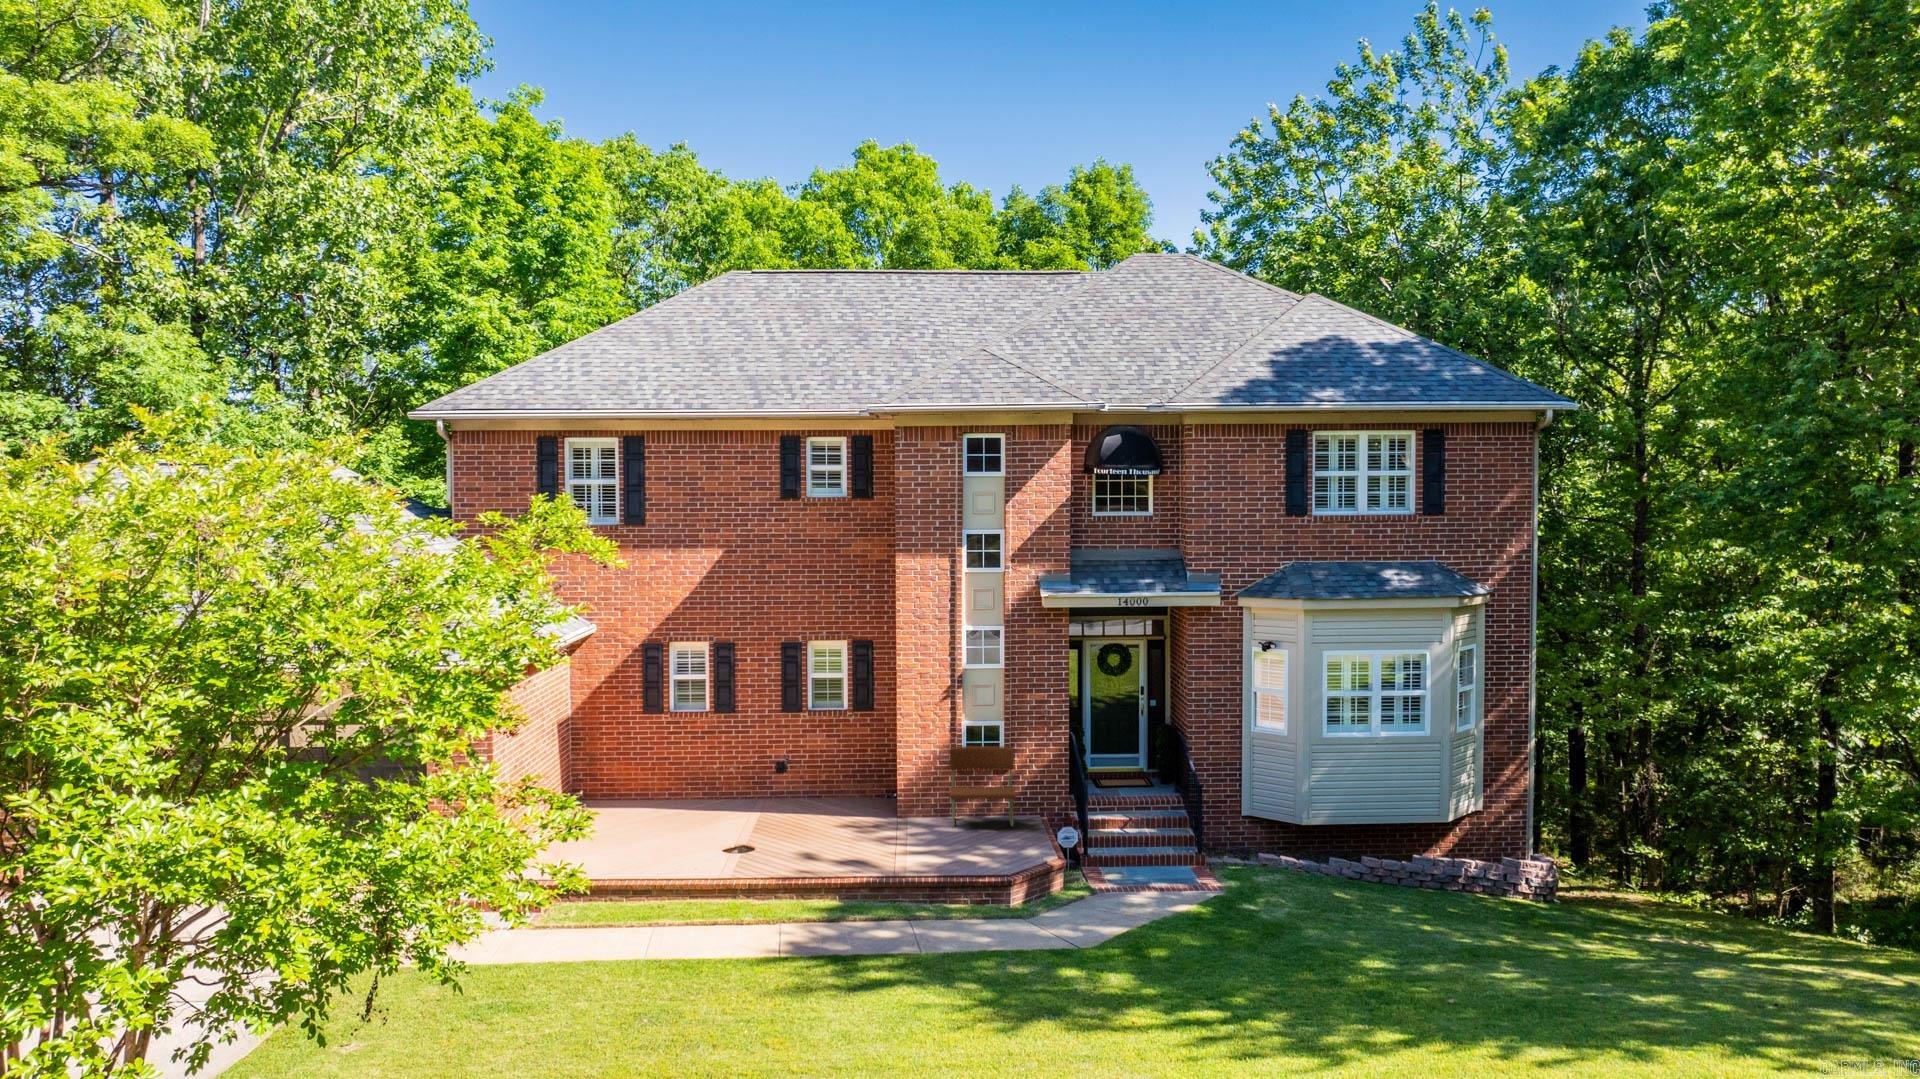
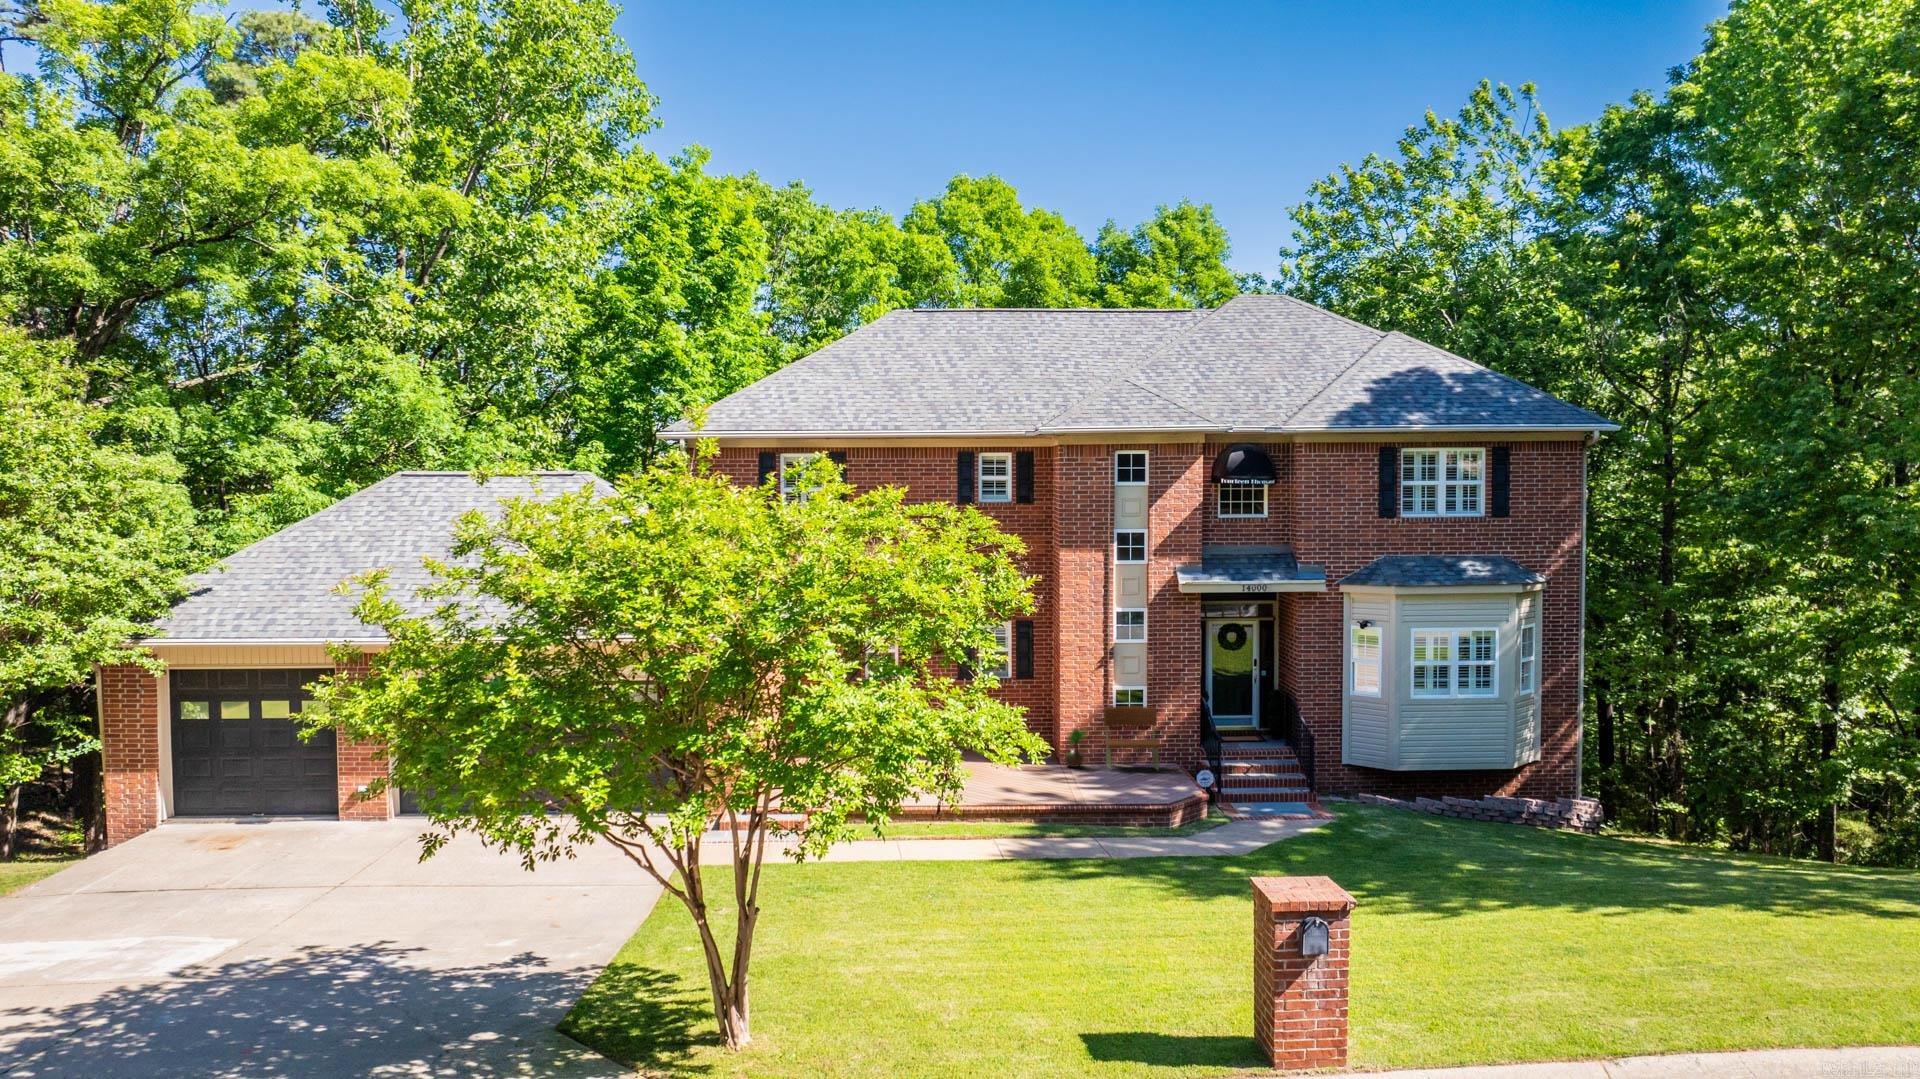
potted tree: none [897,769,927,822] -> present [1065,729,1085,767]

